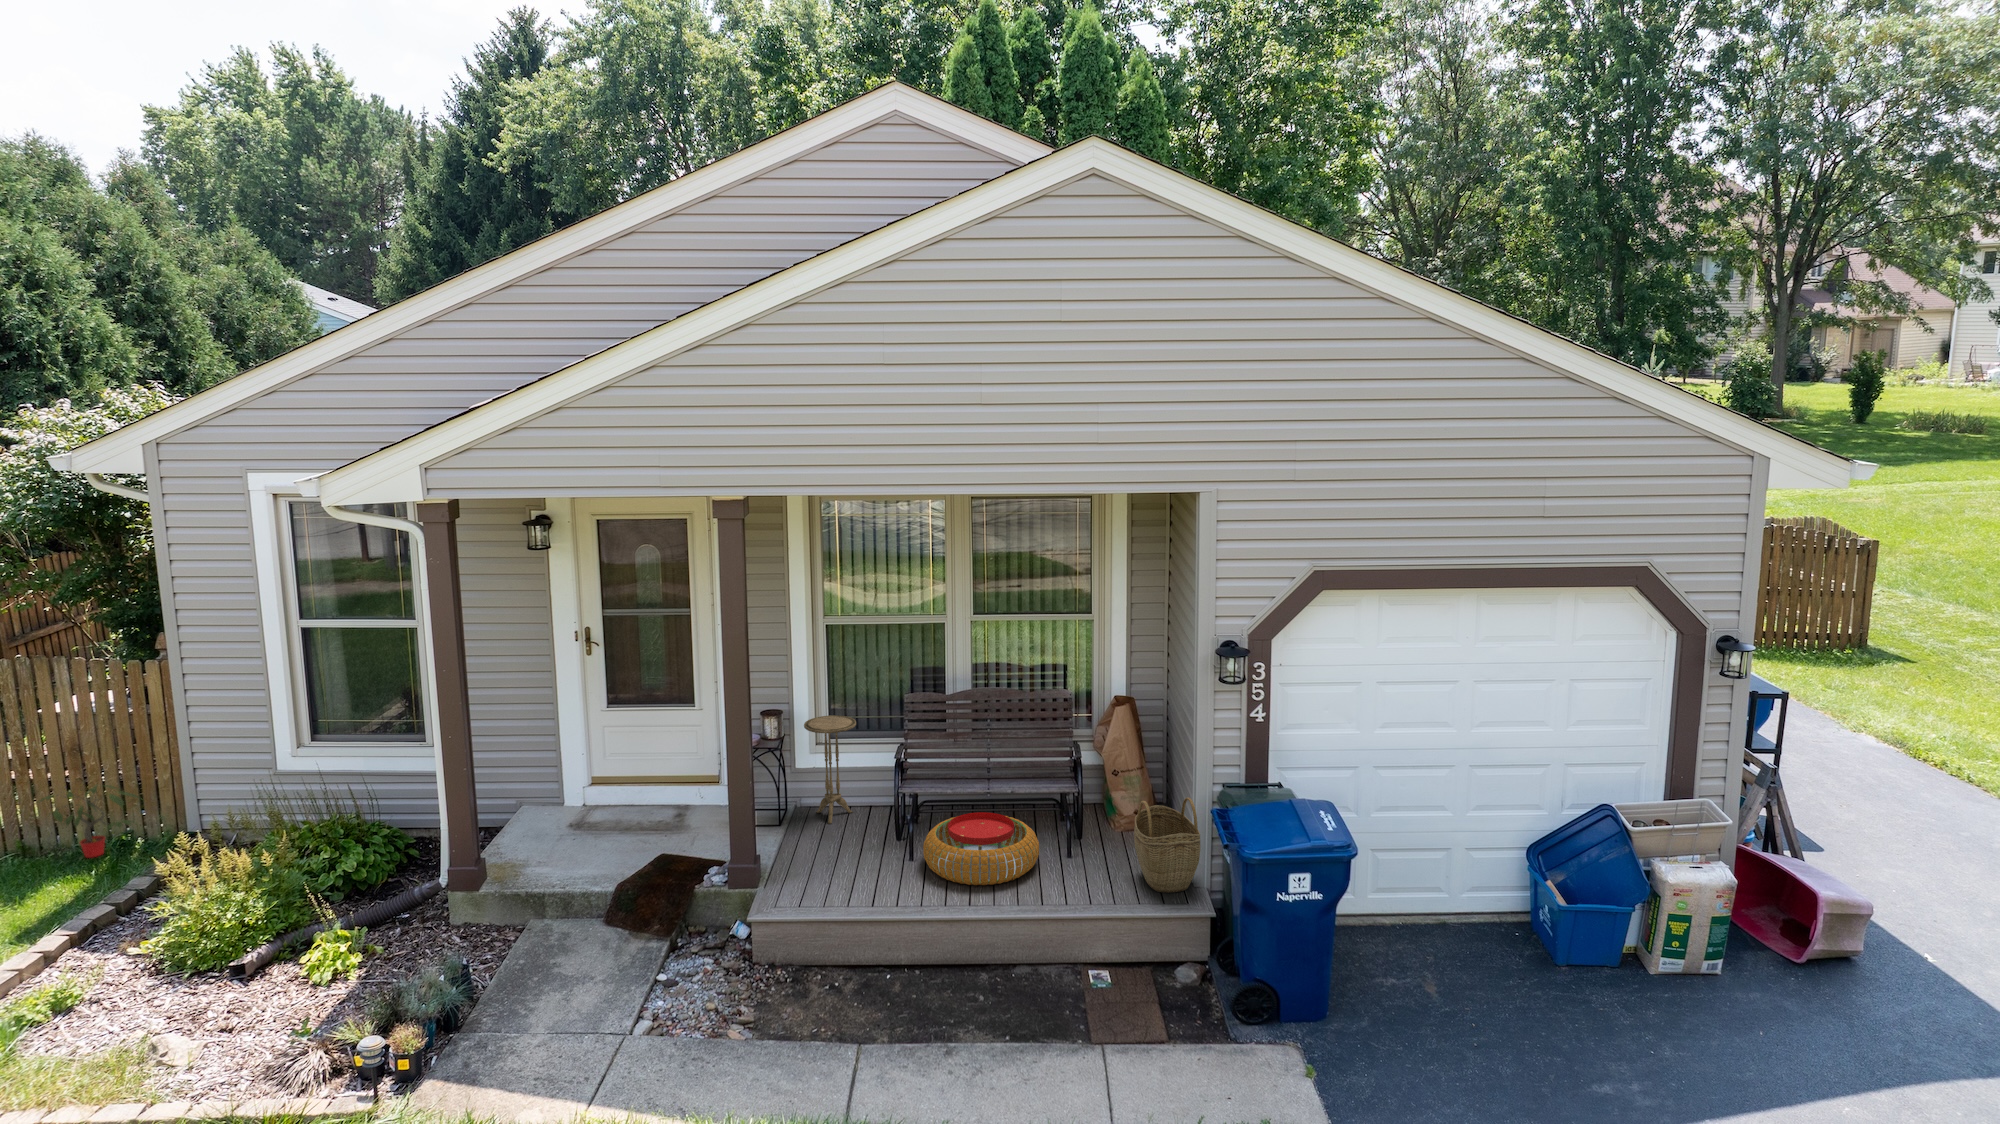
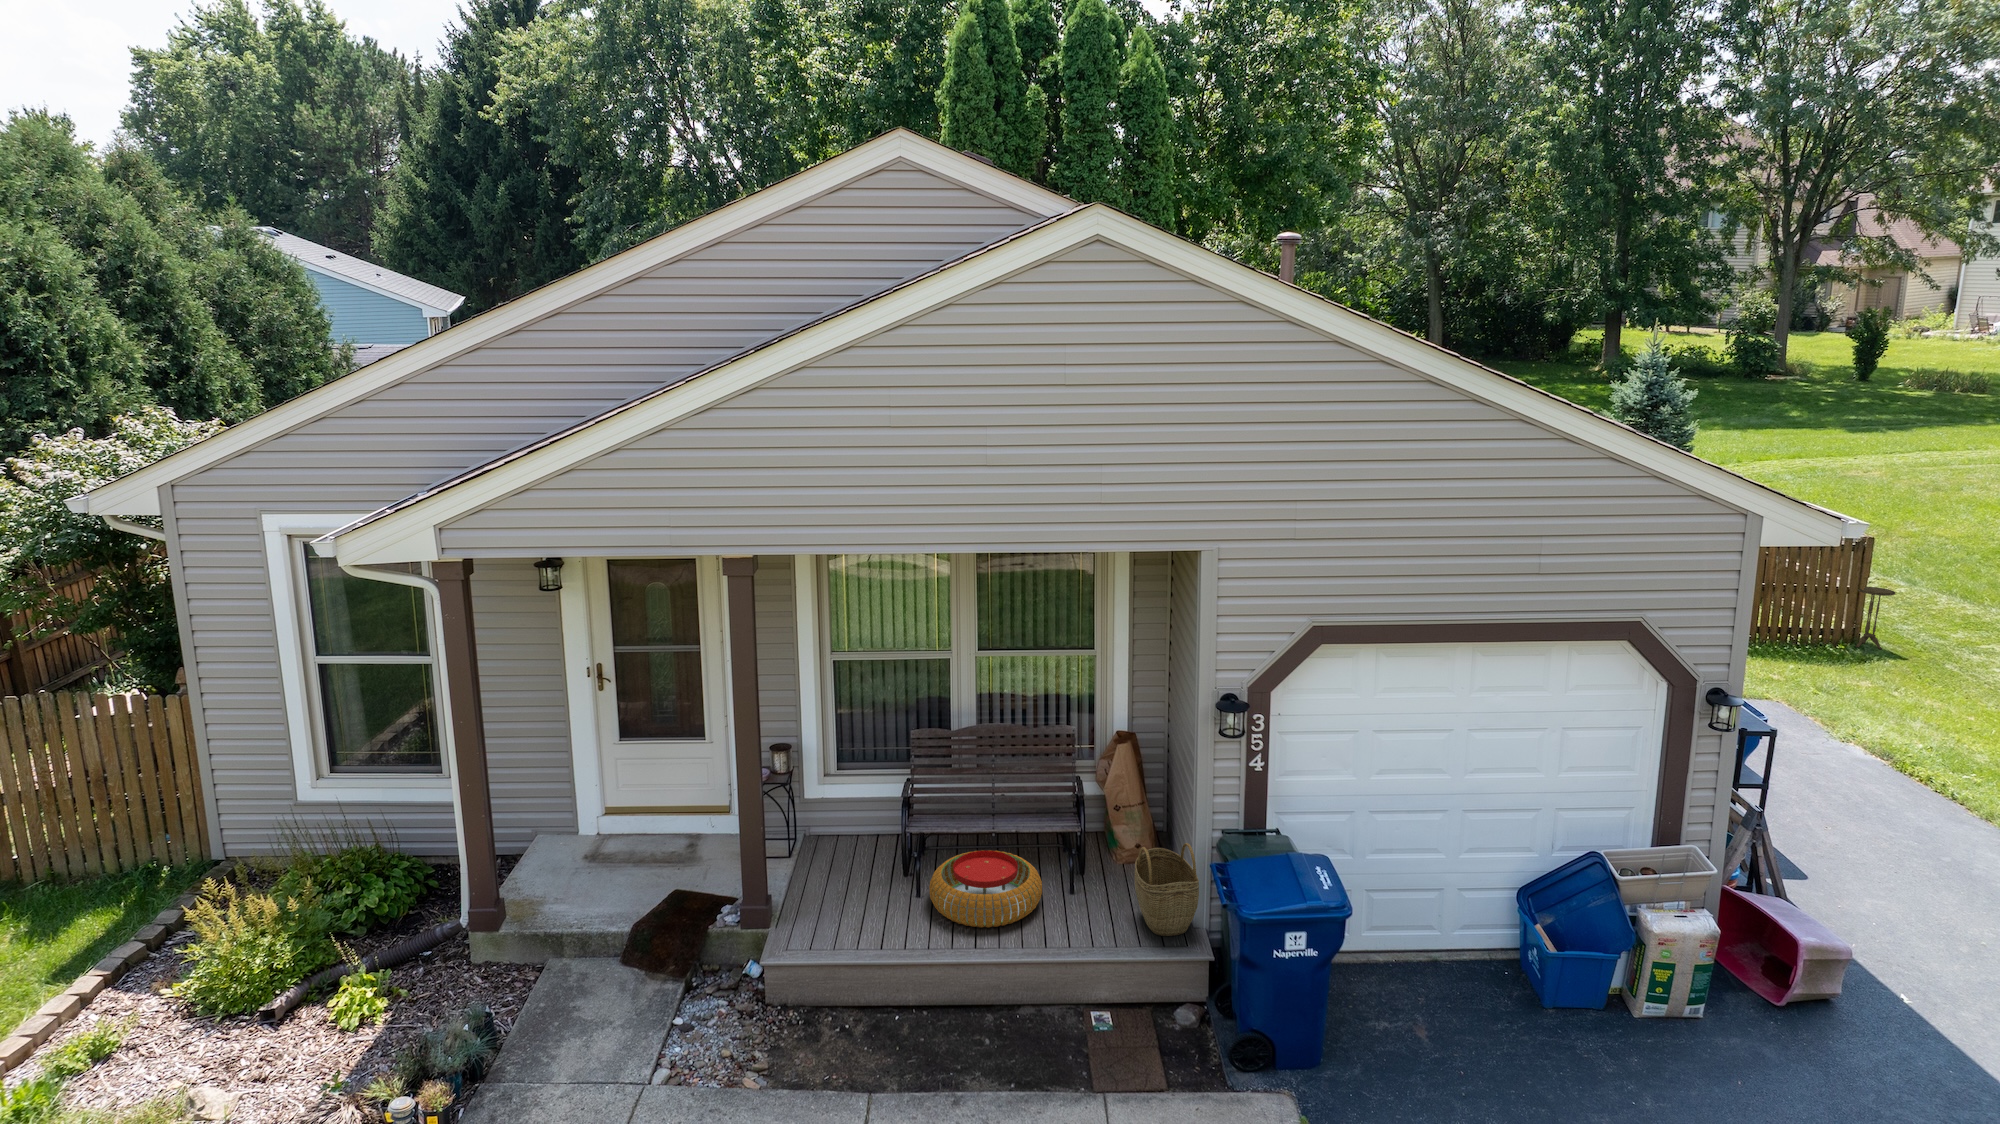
side table: present [804,715,856,824] -> present [1856,587,1895,649]
potted plant: present [41,785,138,858] -> none [65,814,171,885]

